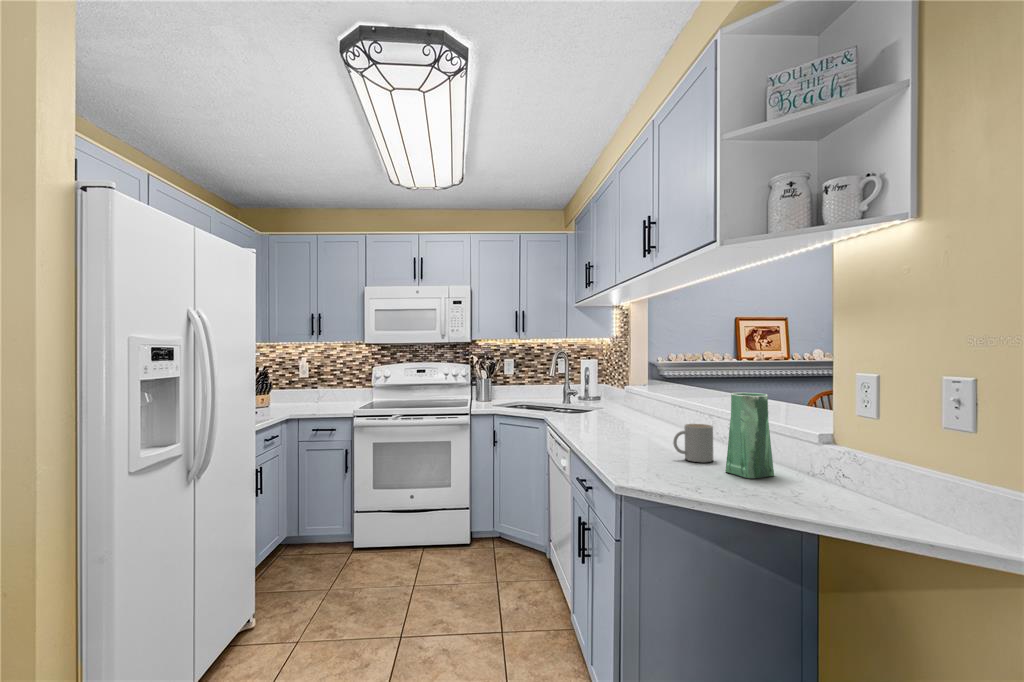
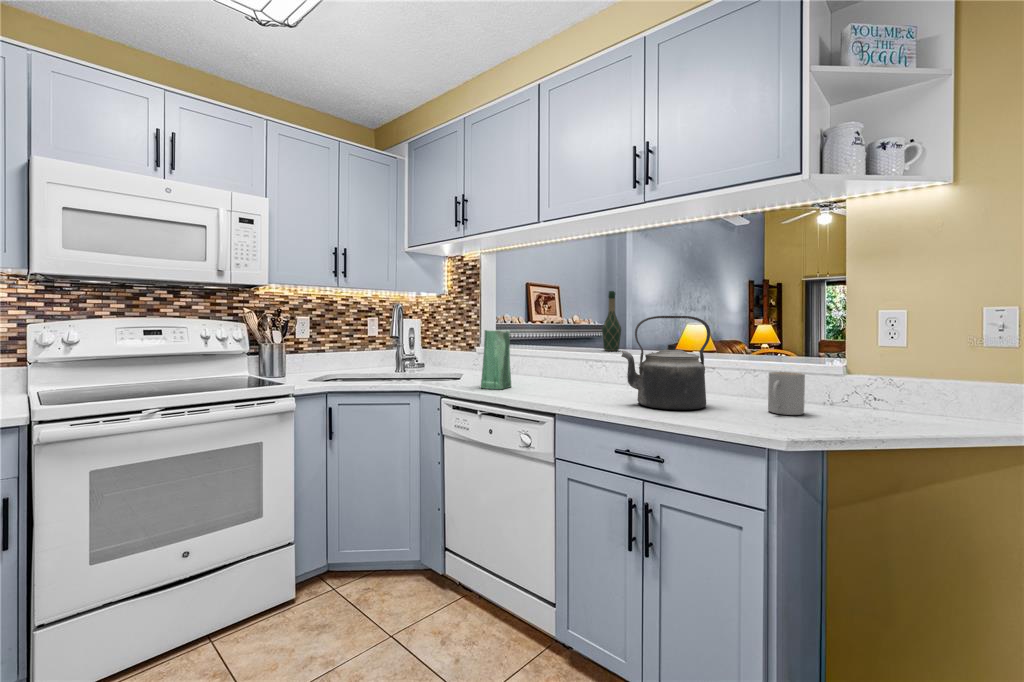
wine bottle: none [694,339,713,396] -> present [602,291,621,351]
kettle: none [607,372,668,449] -> present [622,316,710,410]
vase: present [725,392,774,478] -> present [481,330,511,389]

